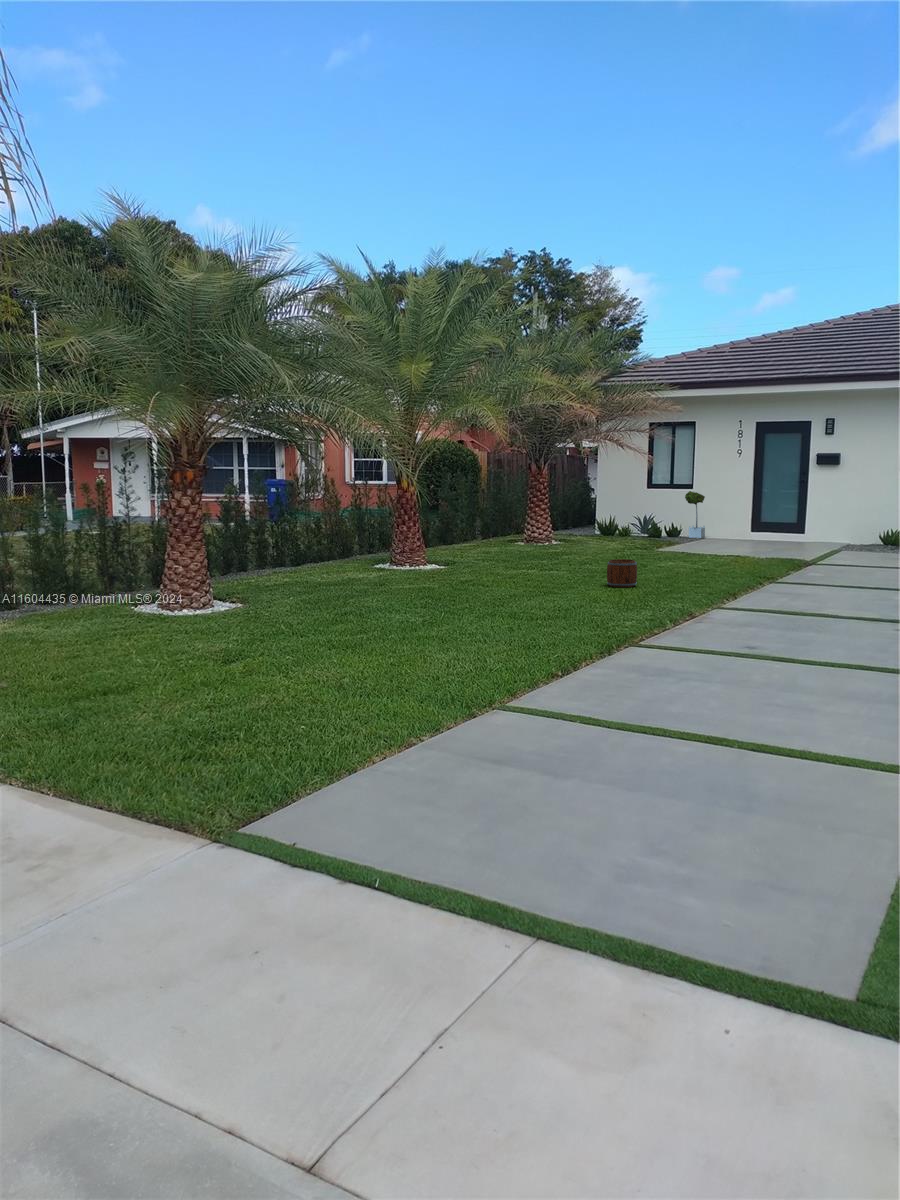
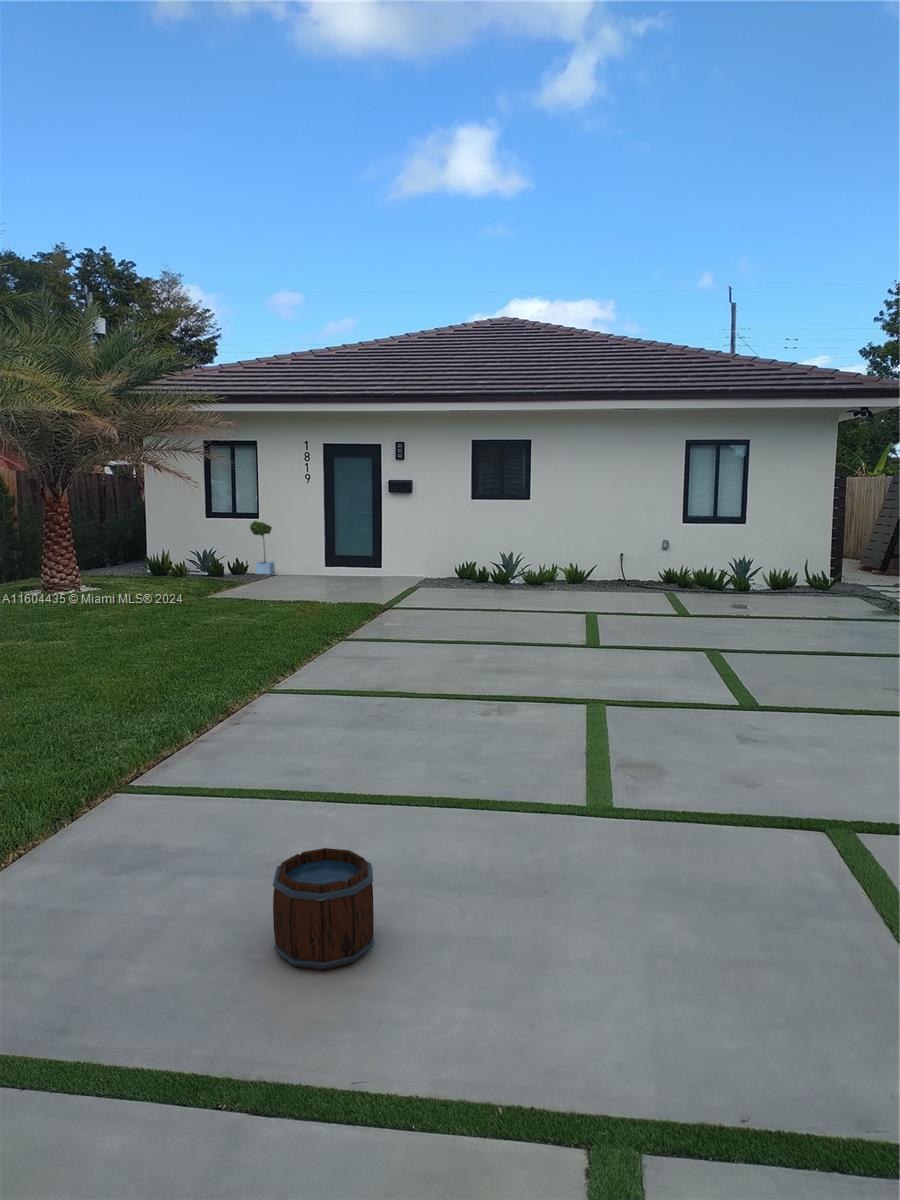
bucket: present [607,559,637,587] -> present [273,848,374,970]

